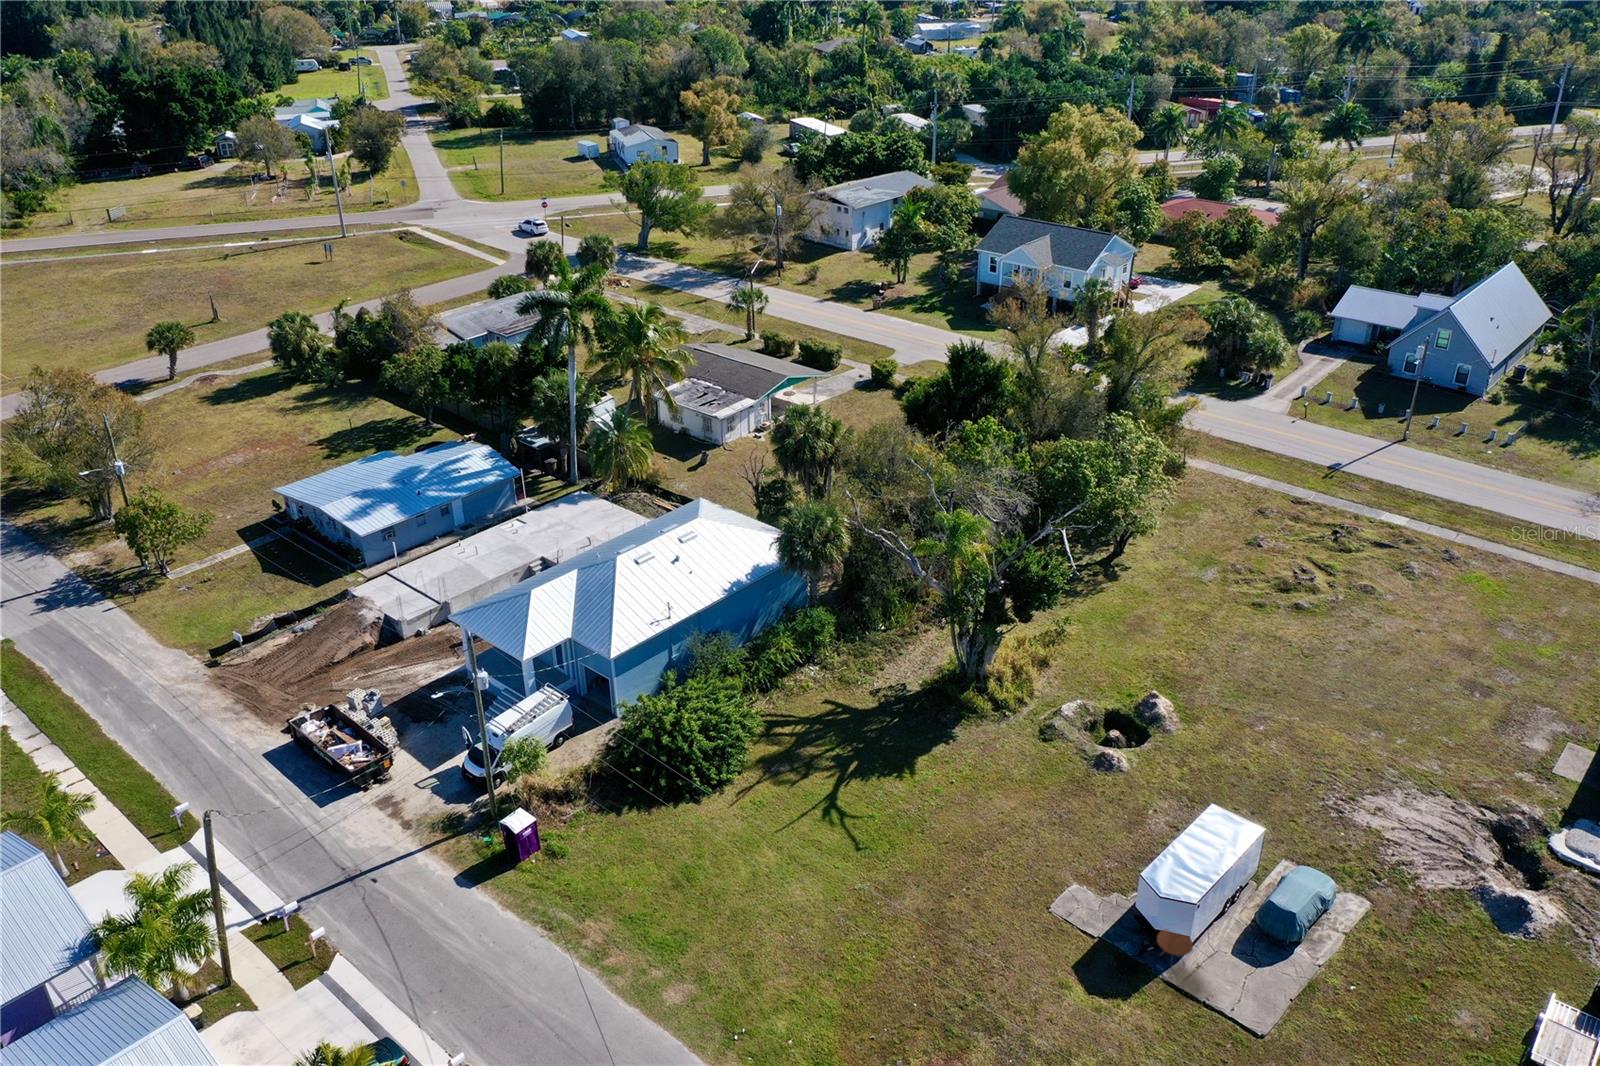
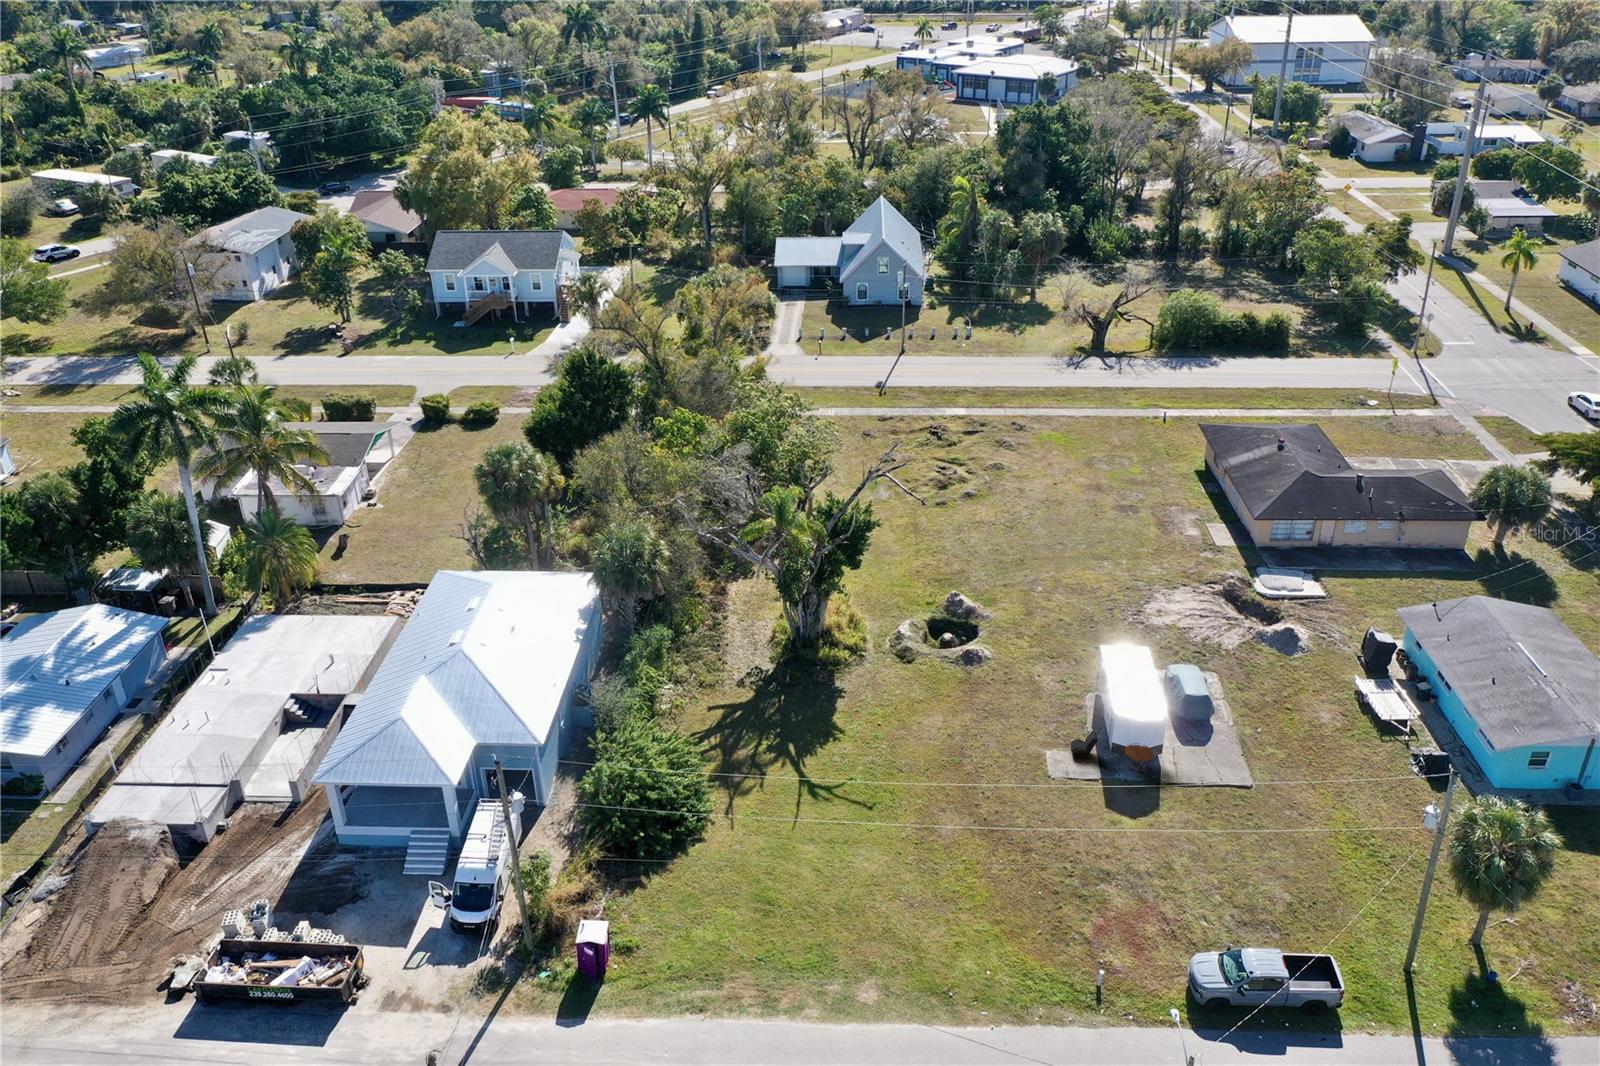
lounge chair: none [1107,892,1144,923] -> present [1071,731,1098,759]

